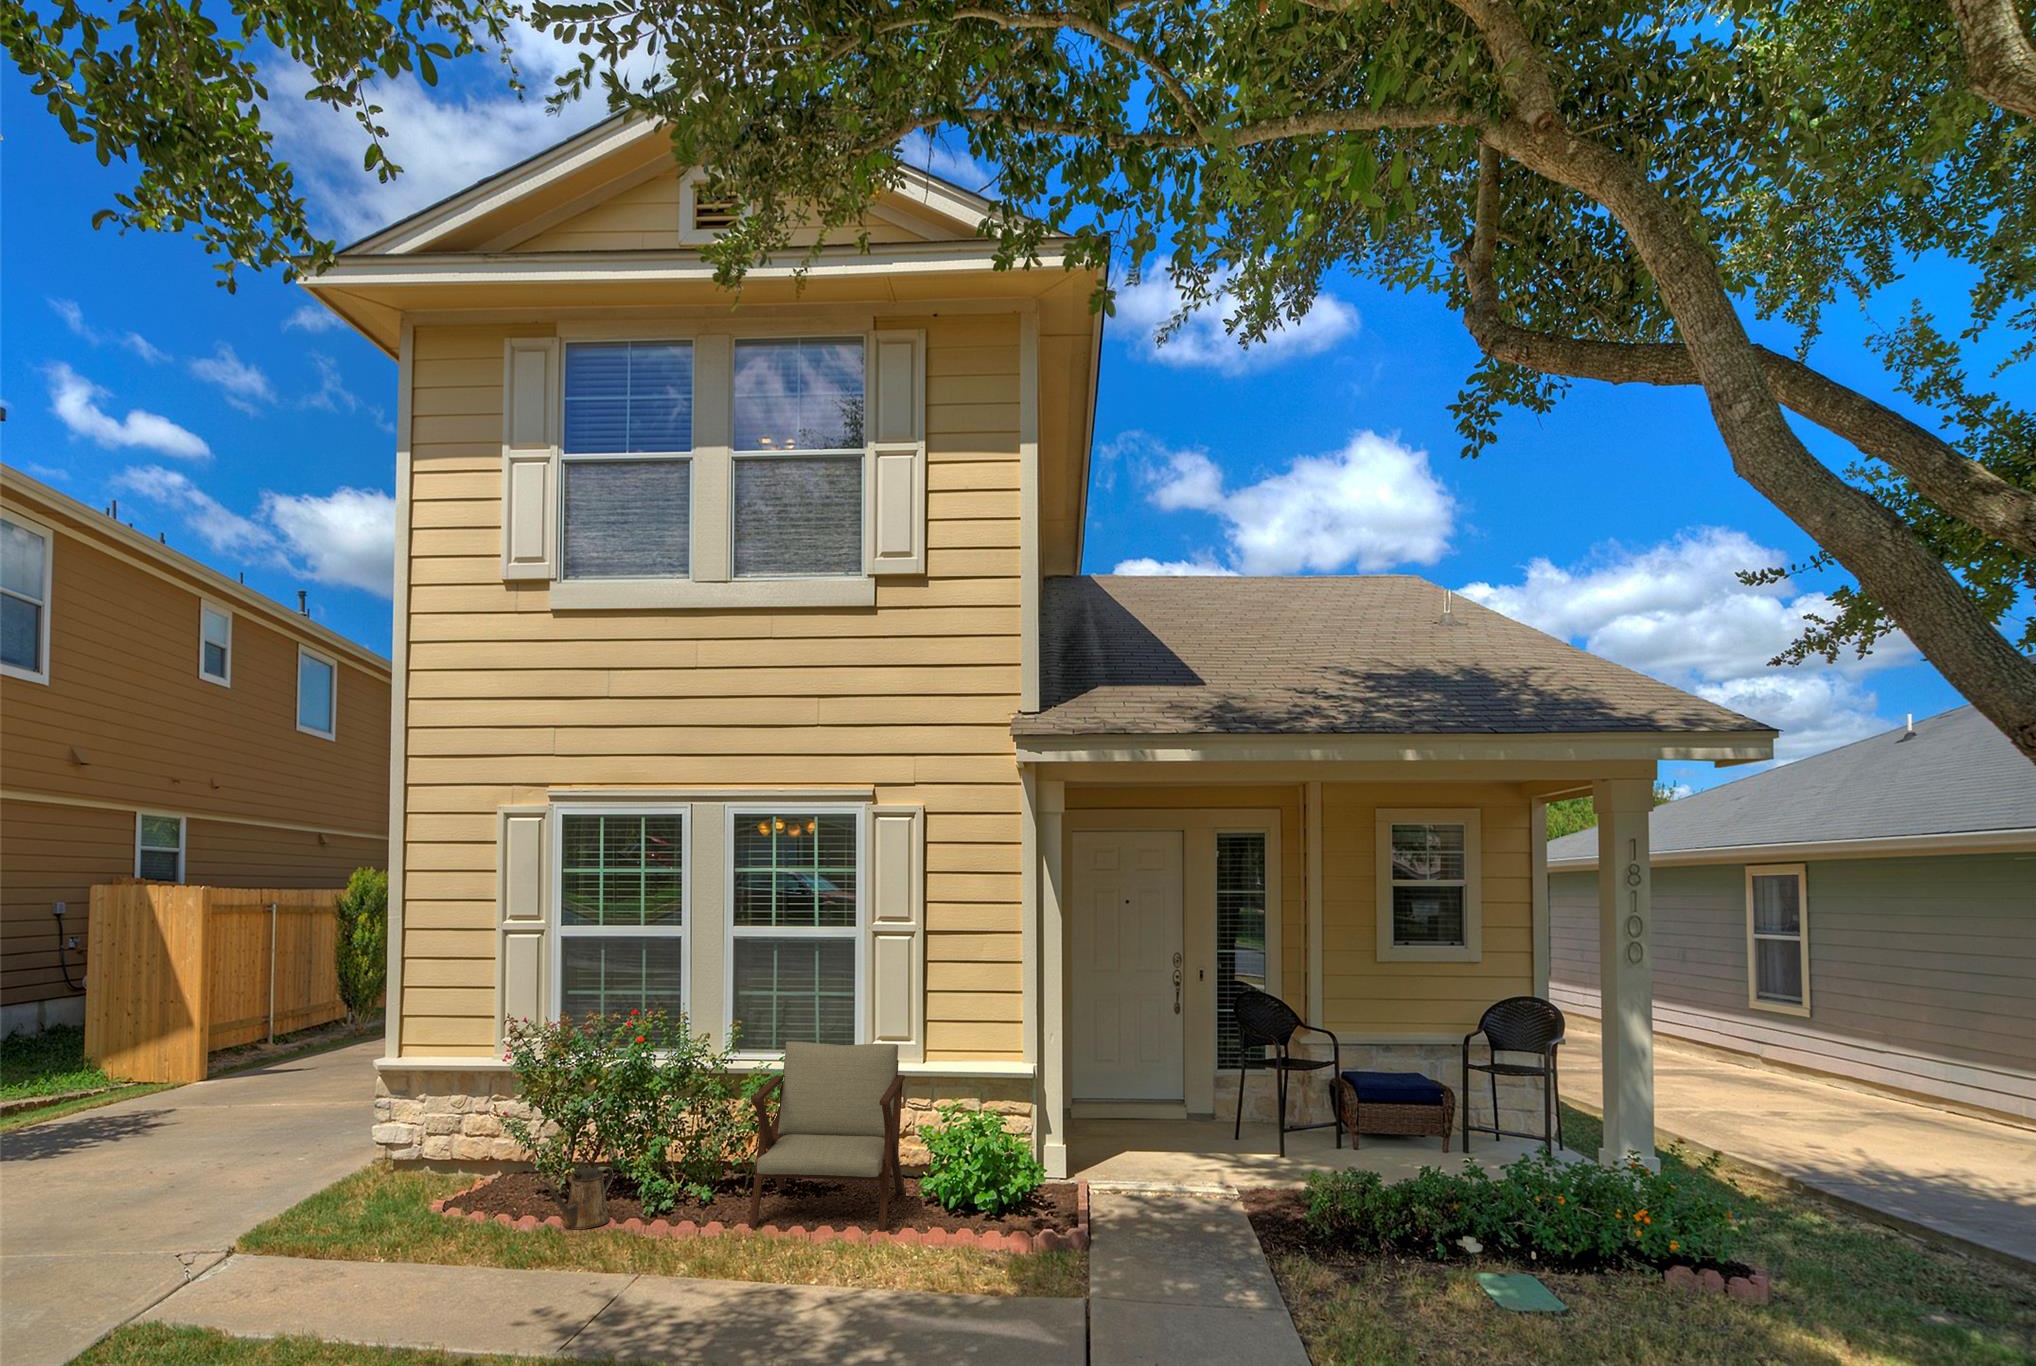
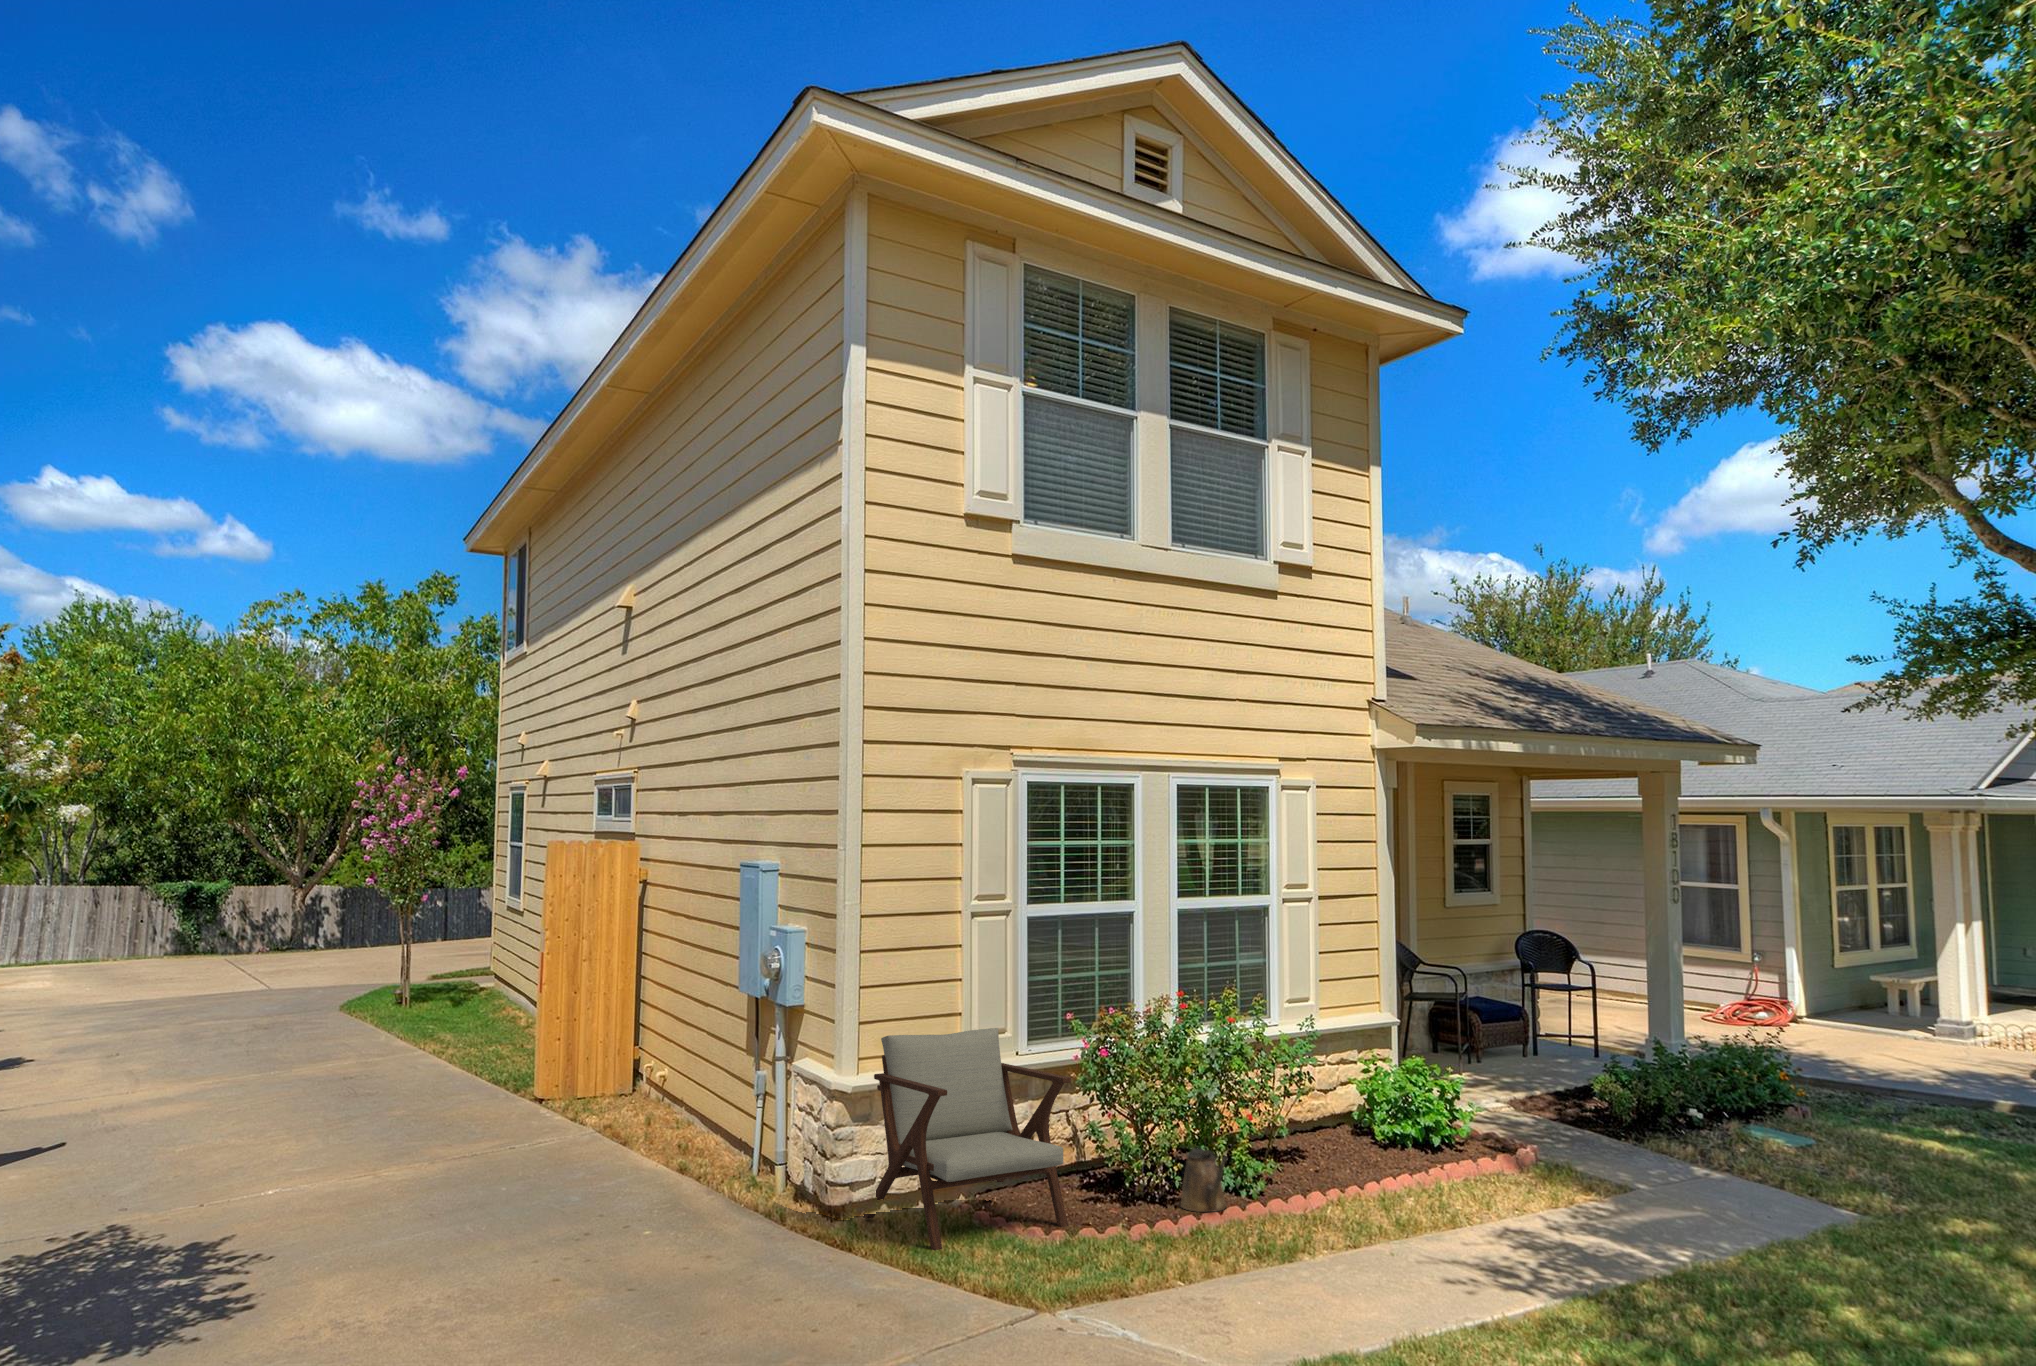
lounge chair: present [748,1042,905,1232] -> present [863,1028,1071,1250]

